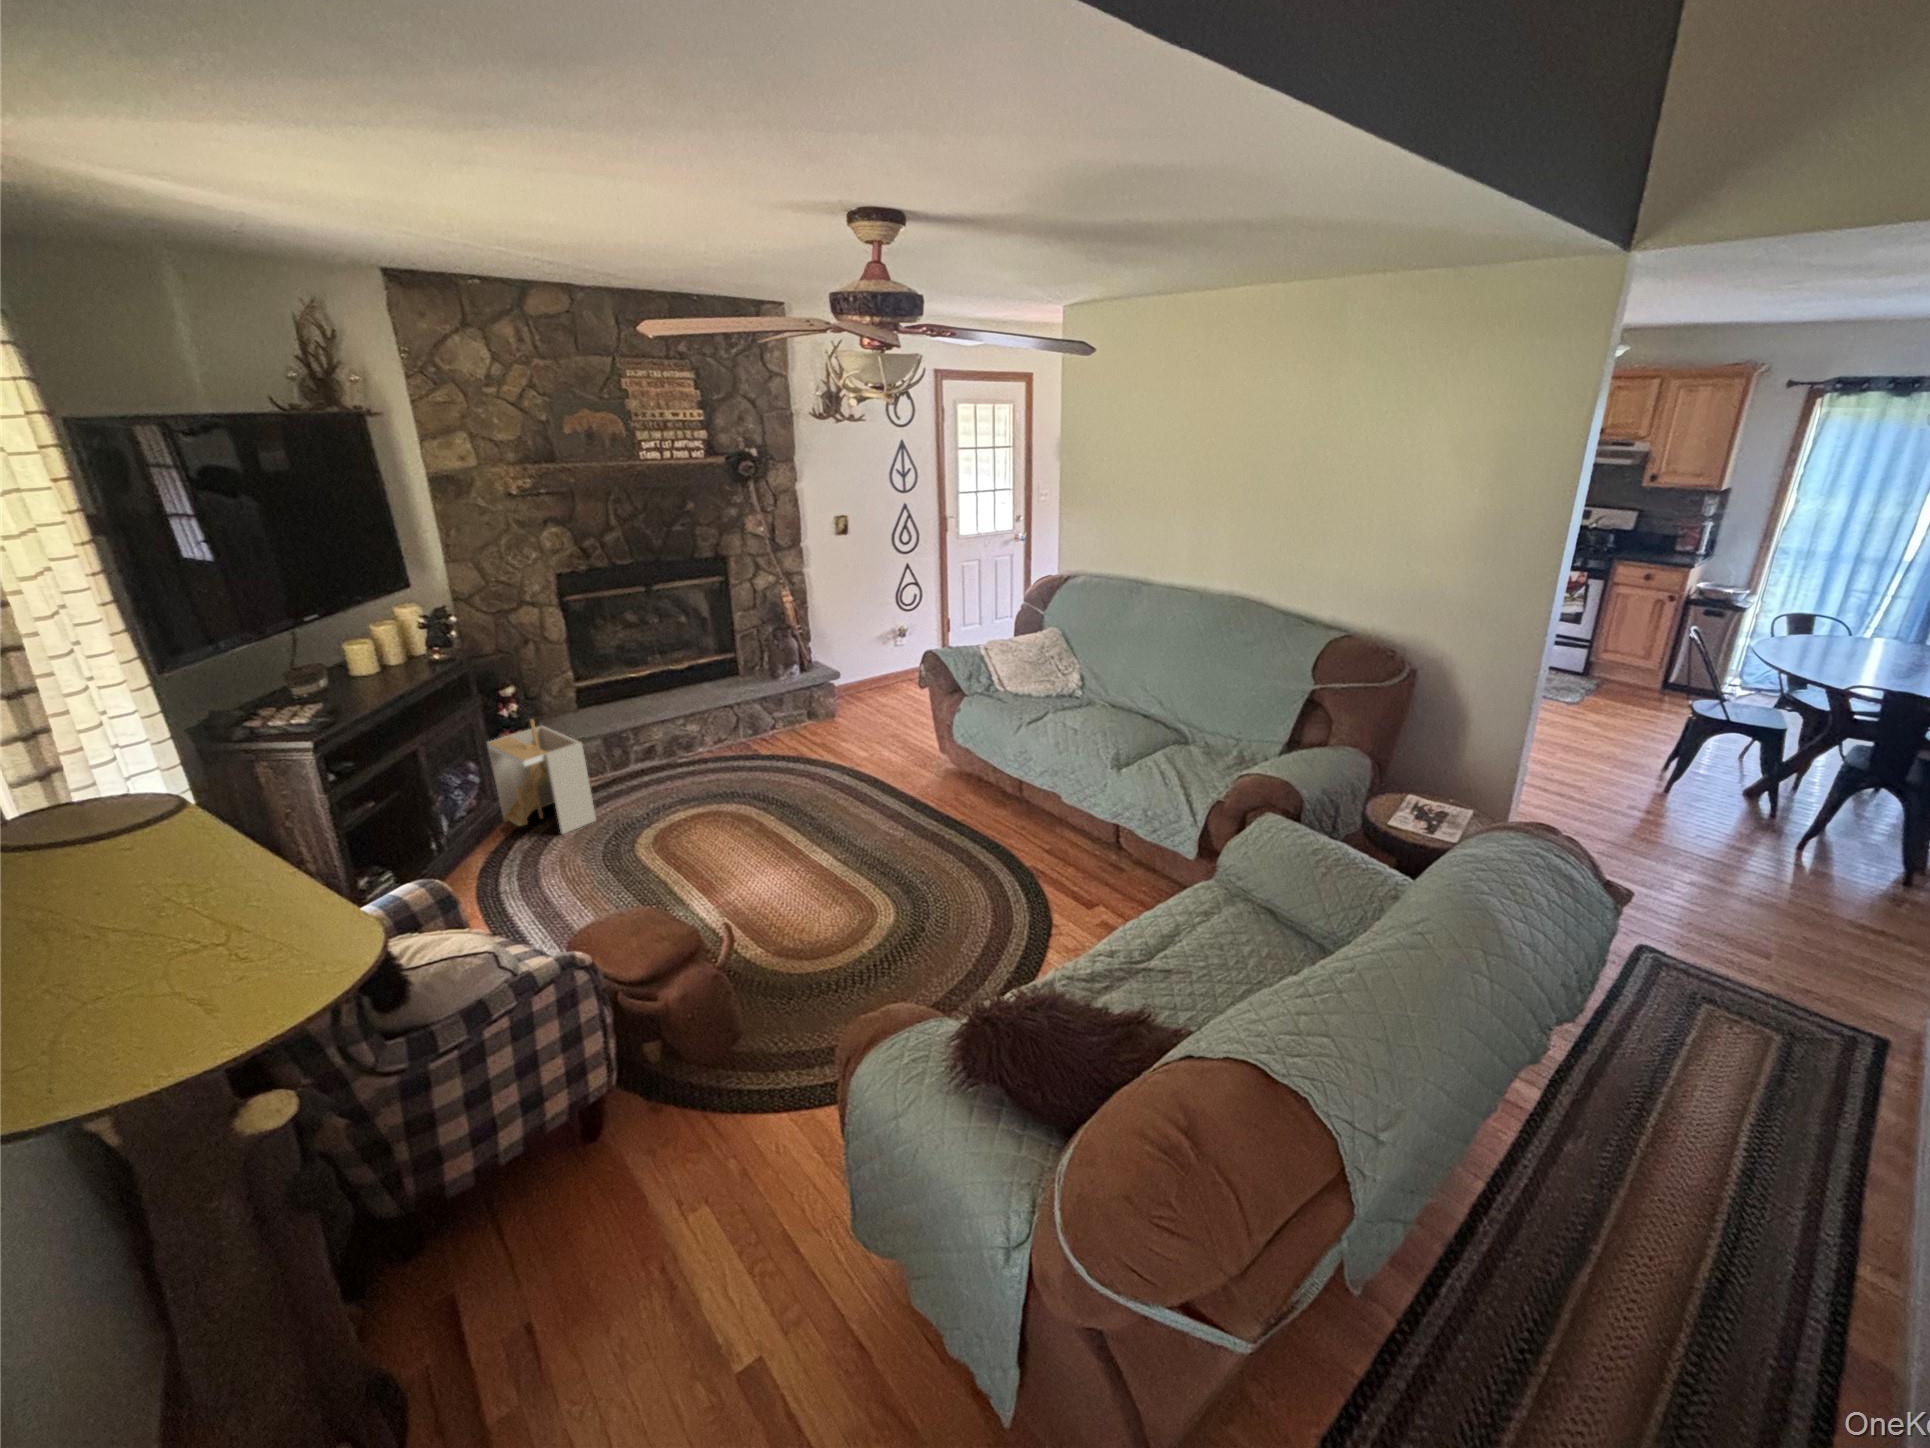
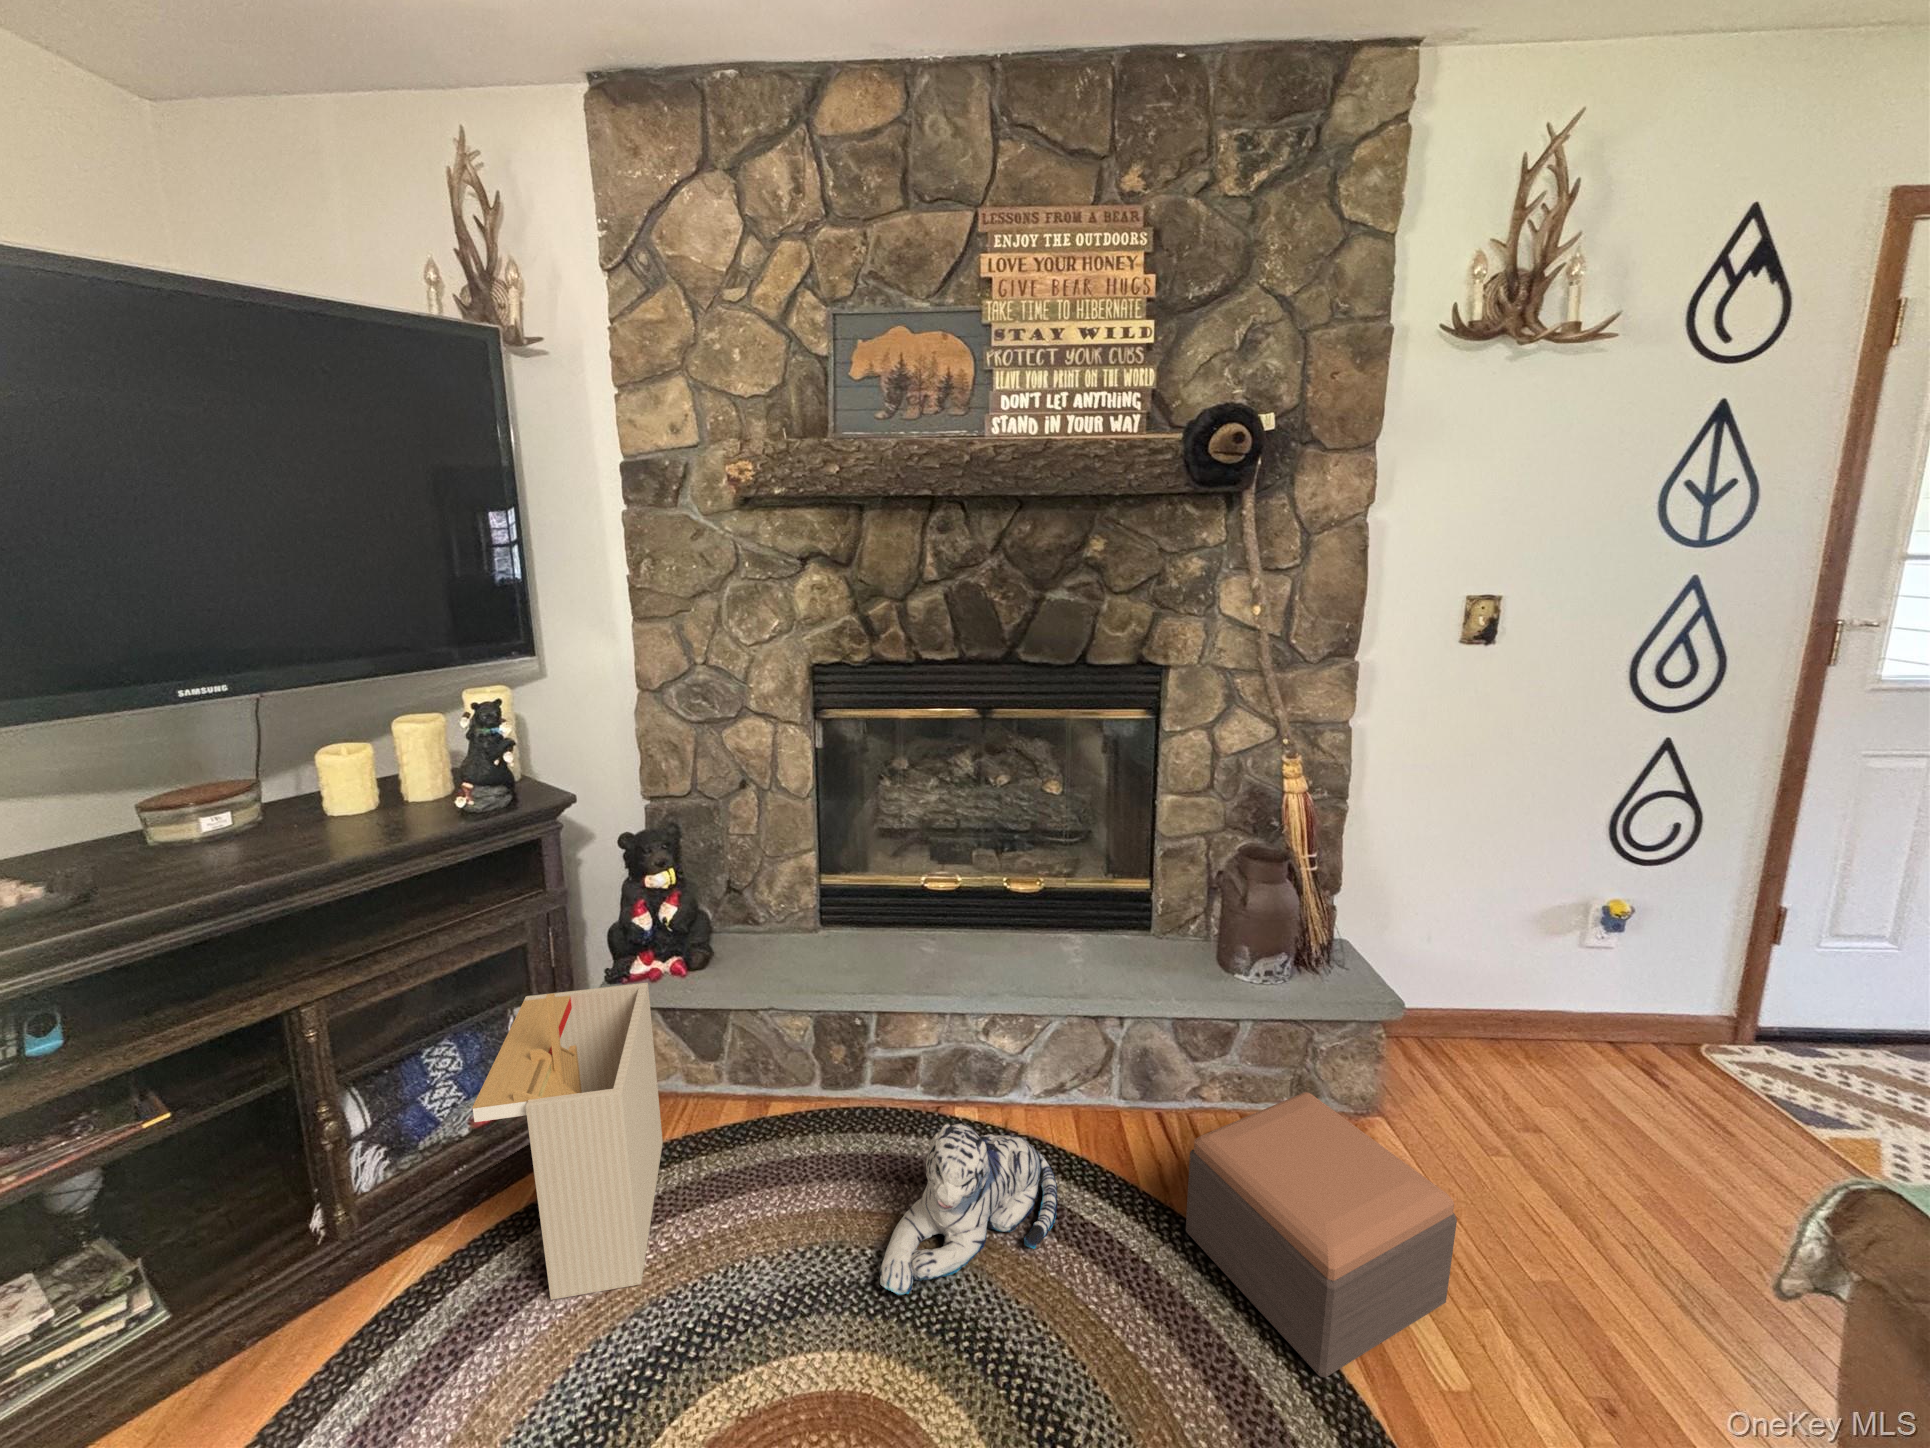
footstool: none [781,699,861,761] -> present [1186,1092,1457,1378]
plush toy: none [685,735,740,791] -> present [880,1123,1058,1295]

